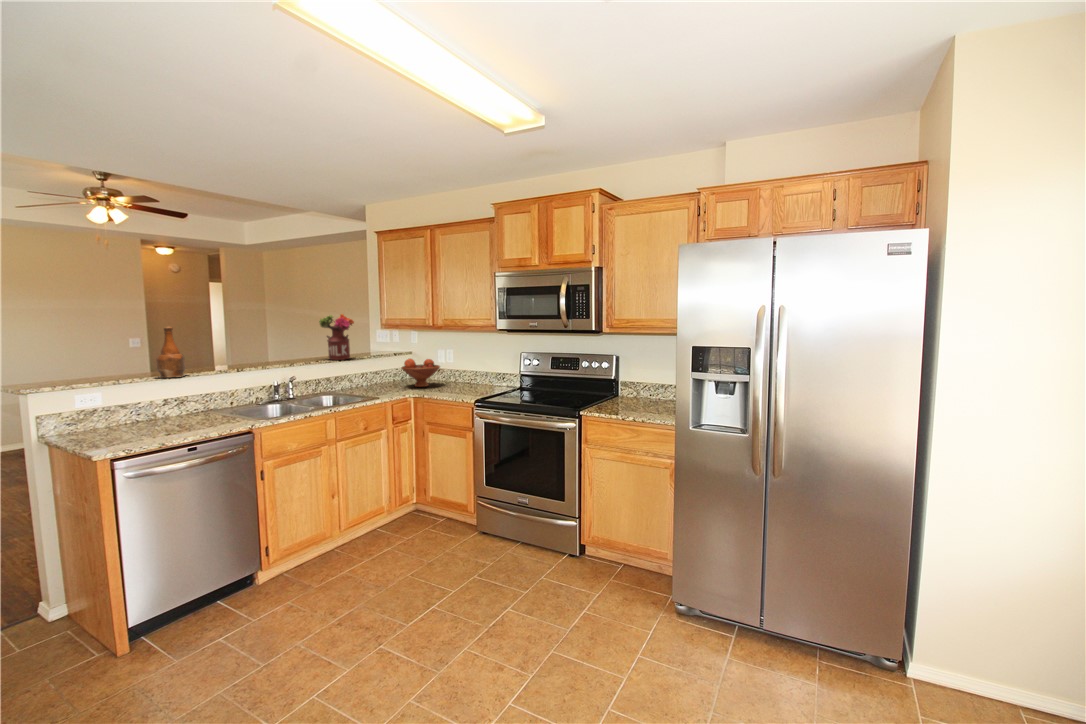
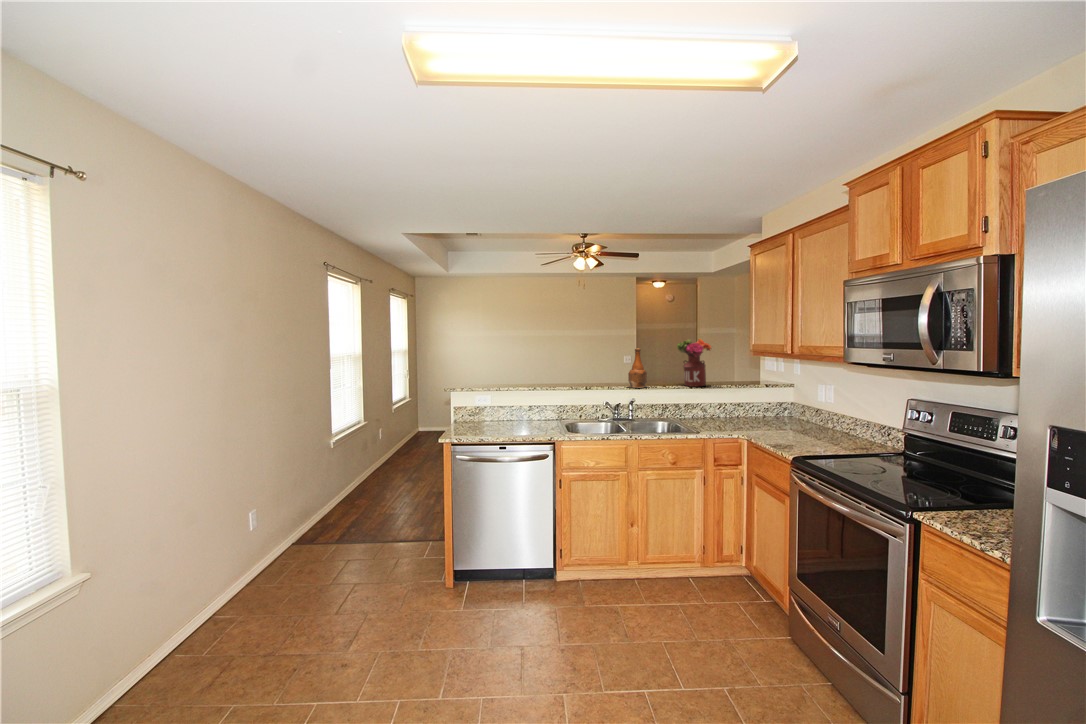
bottle: present [156,326,186,378] -> present [627,348,648,388]
fruit bowl: present [402,359,440,387] -> none [754,392,805,429]

